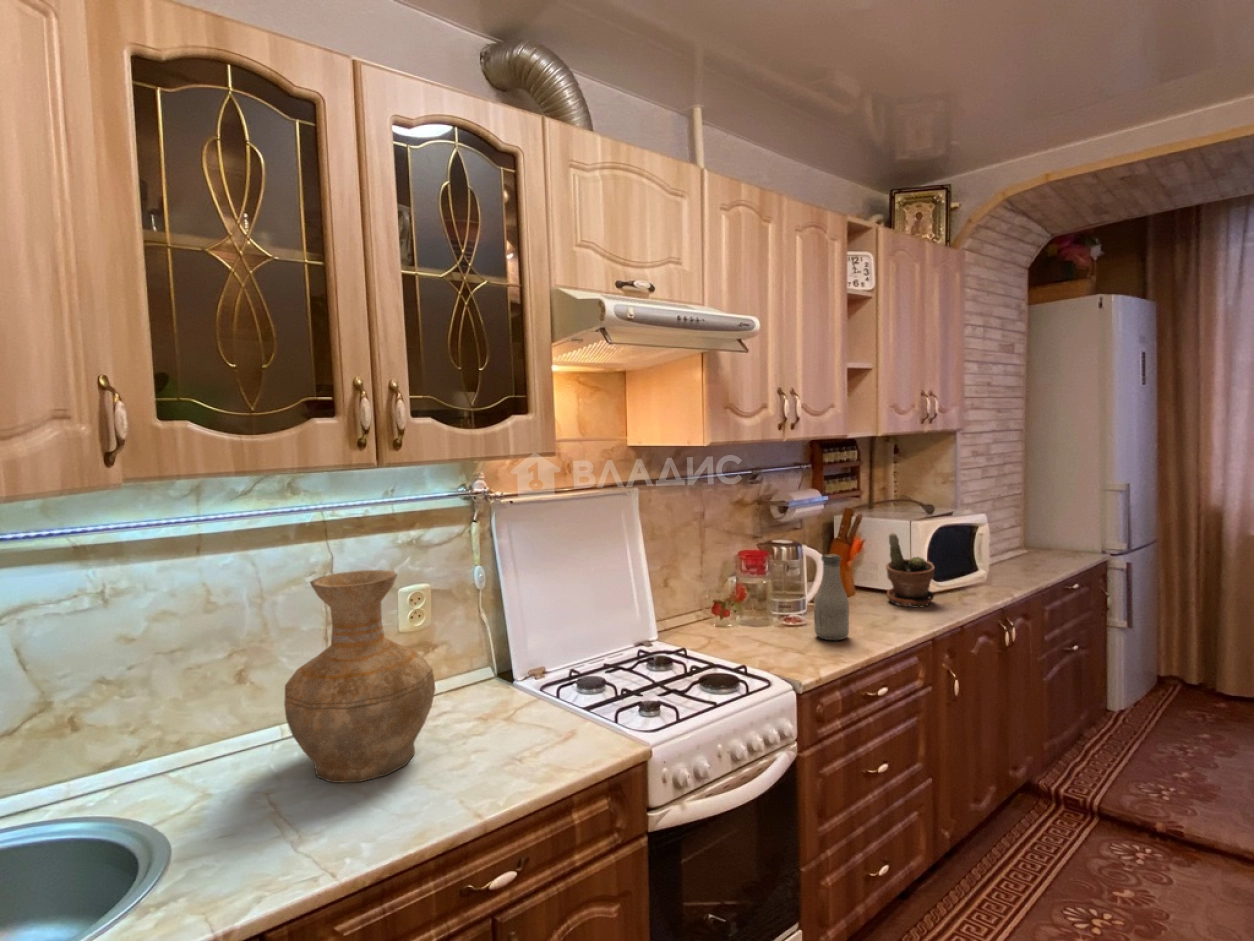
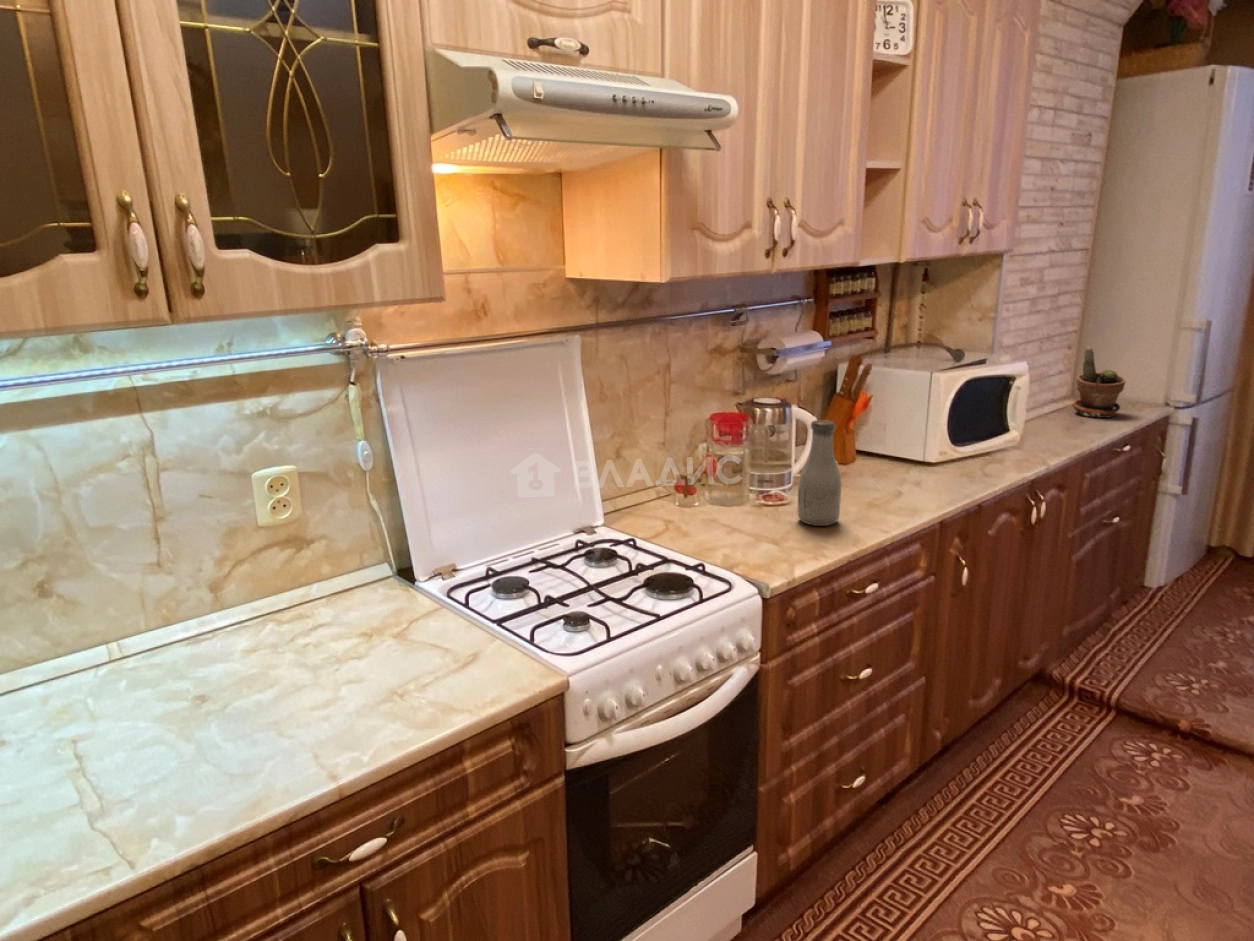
potted plant: present [886,533,935,607] -> present [1073,347,1126,418]
vase: present [284,570,435,783] -> none [84,457,290,726]

